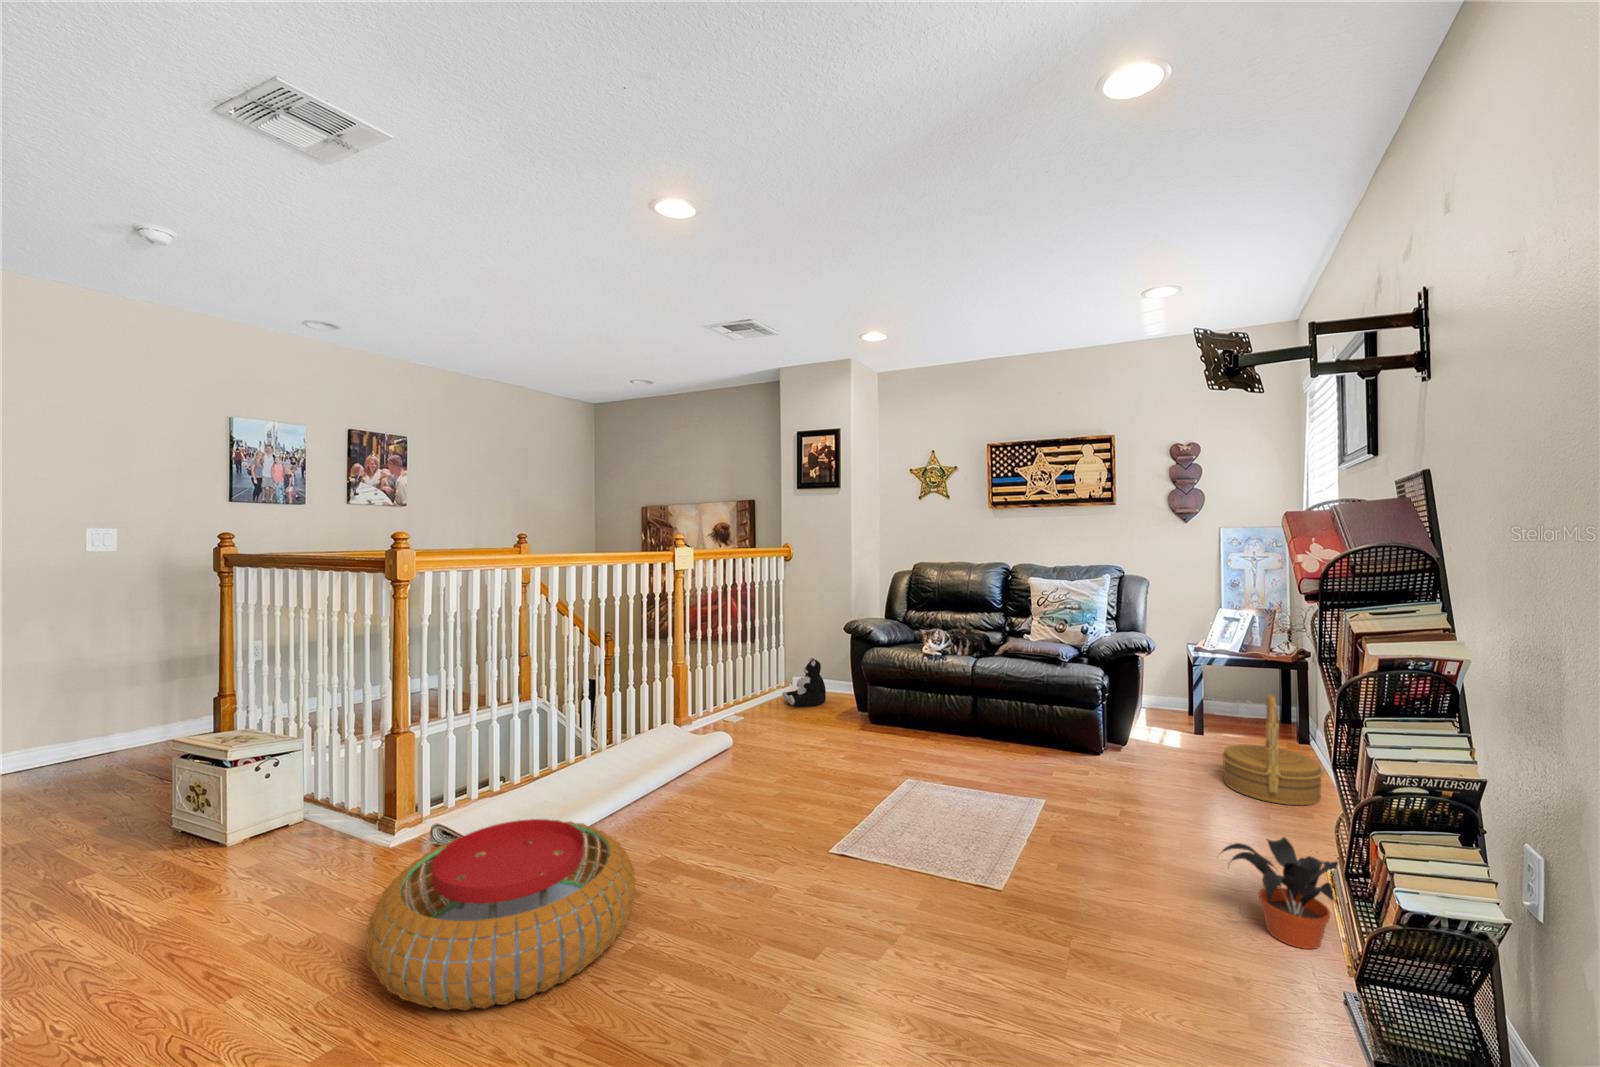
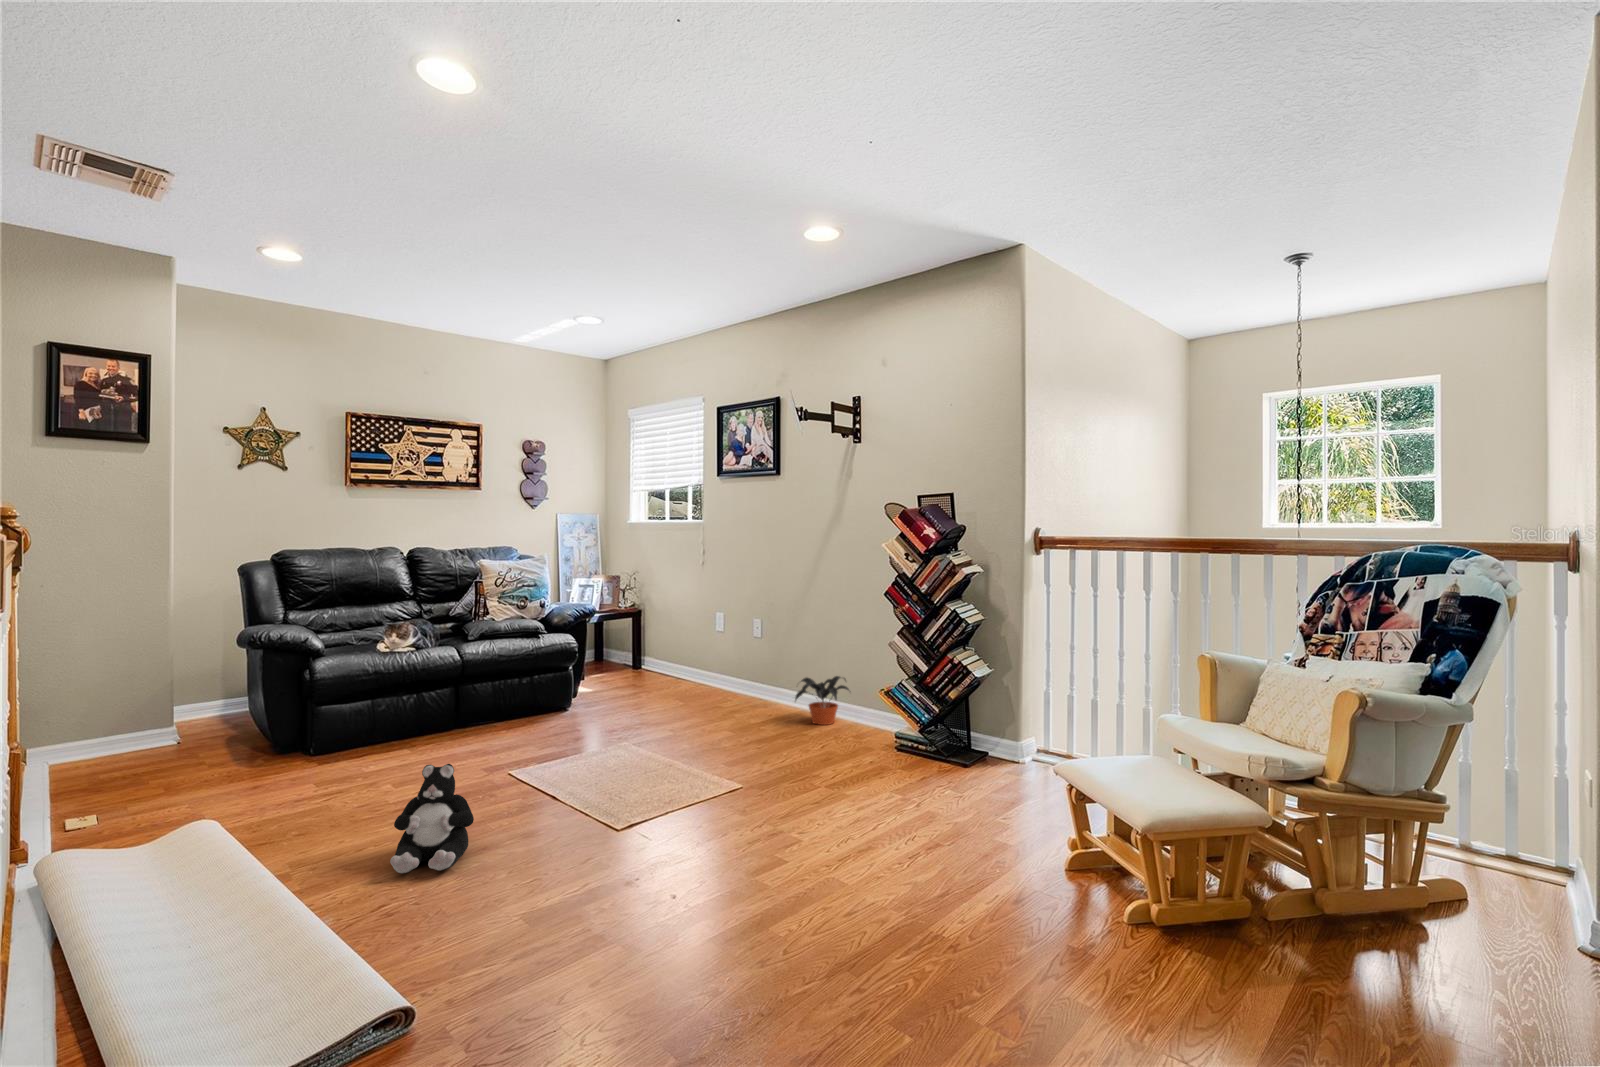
plush toy: present [782,658,826,706] -> present [390,764,474,873]
woven basket: present [1222,694,1323,805] -> none [659,626,715,693]
pouf: present [367,819,636,1010] -> none [535,811,801,994]

